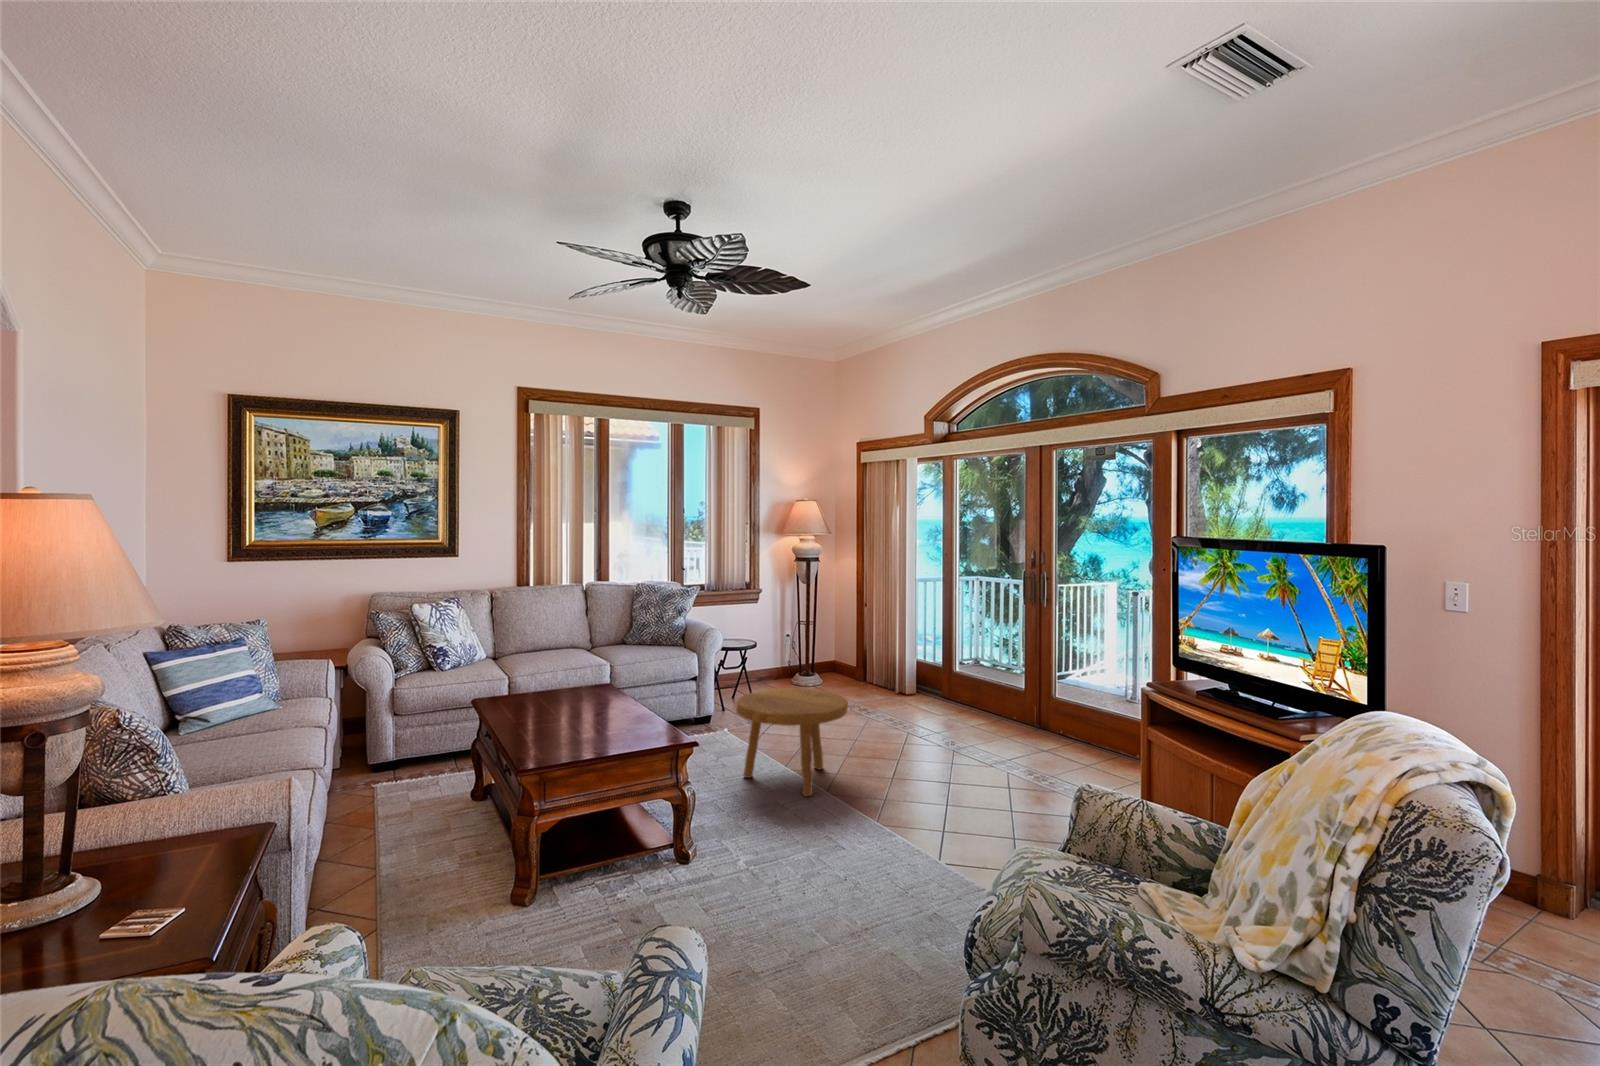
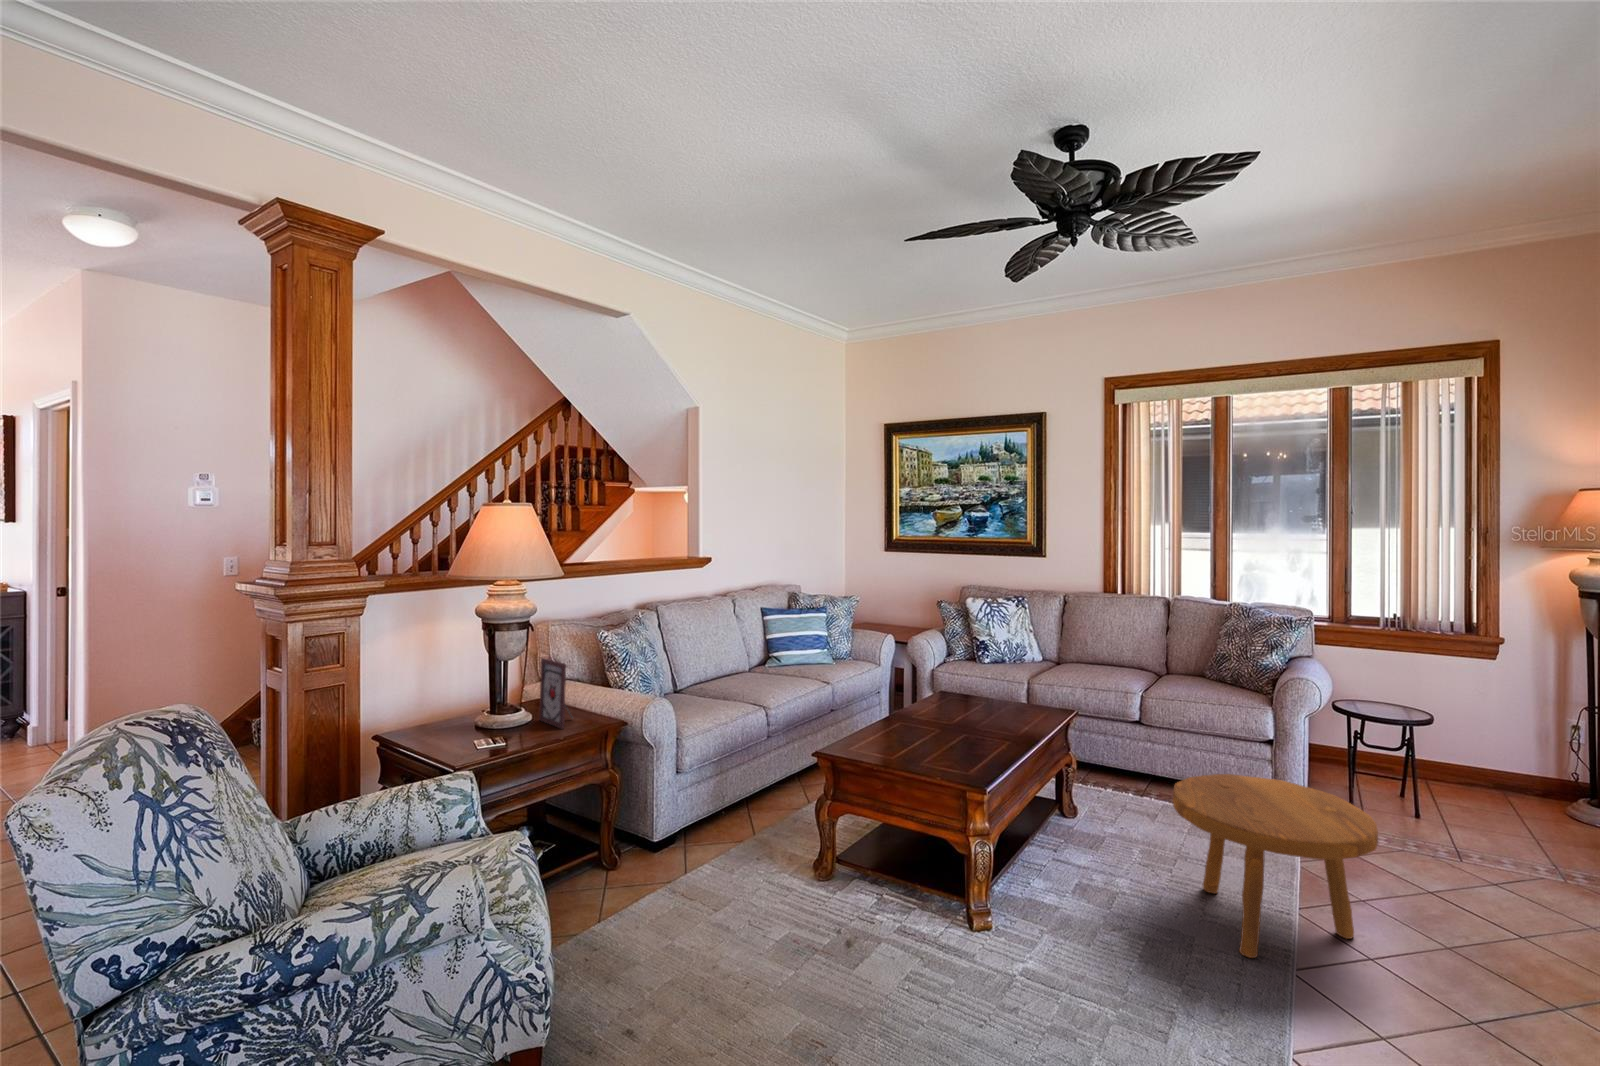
picture frame: none [124,746,216,865] -> present [539,658,573,728]

